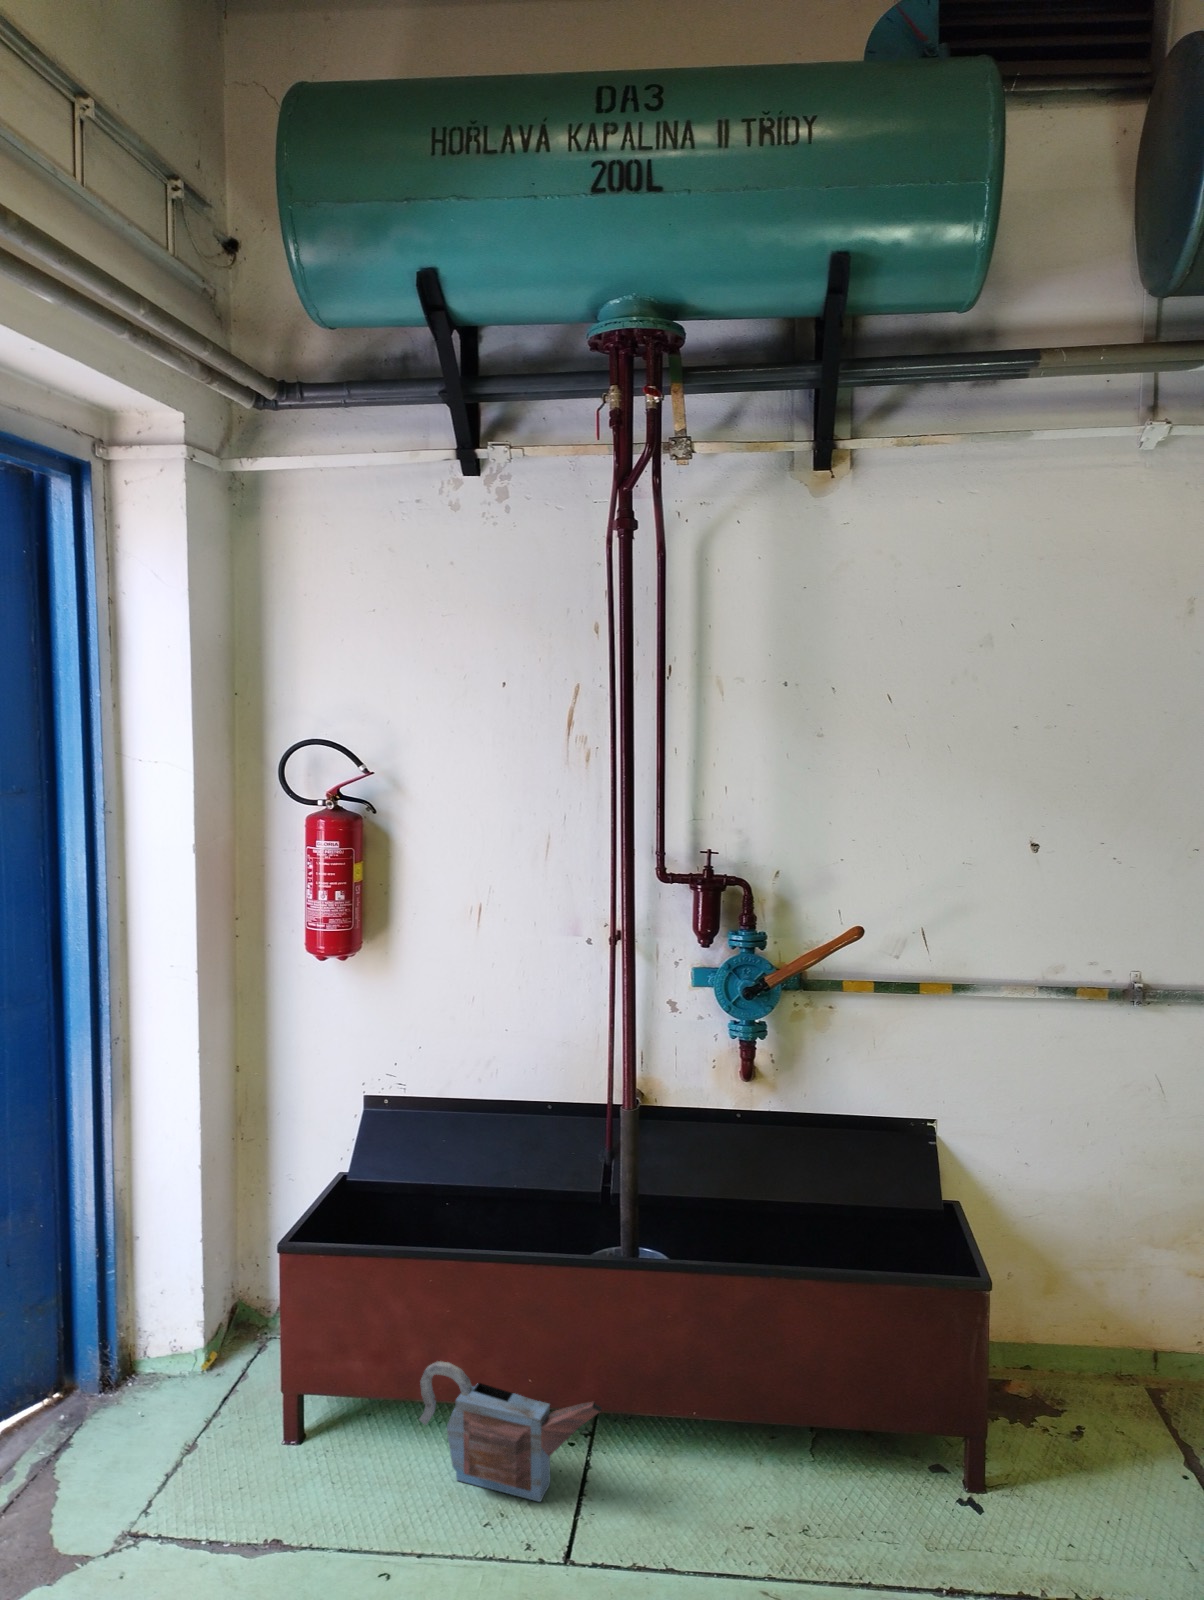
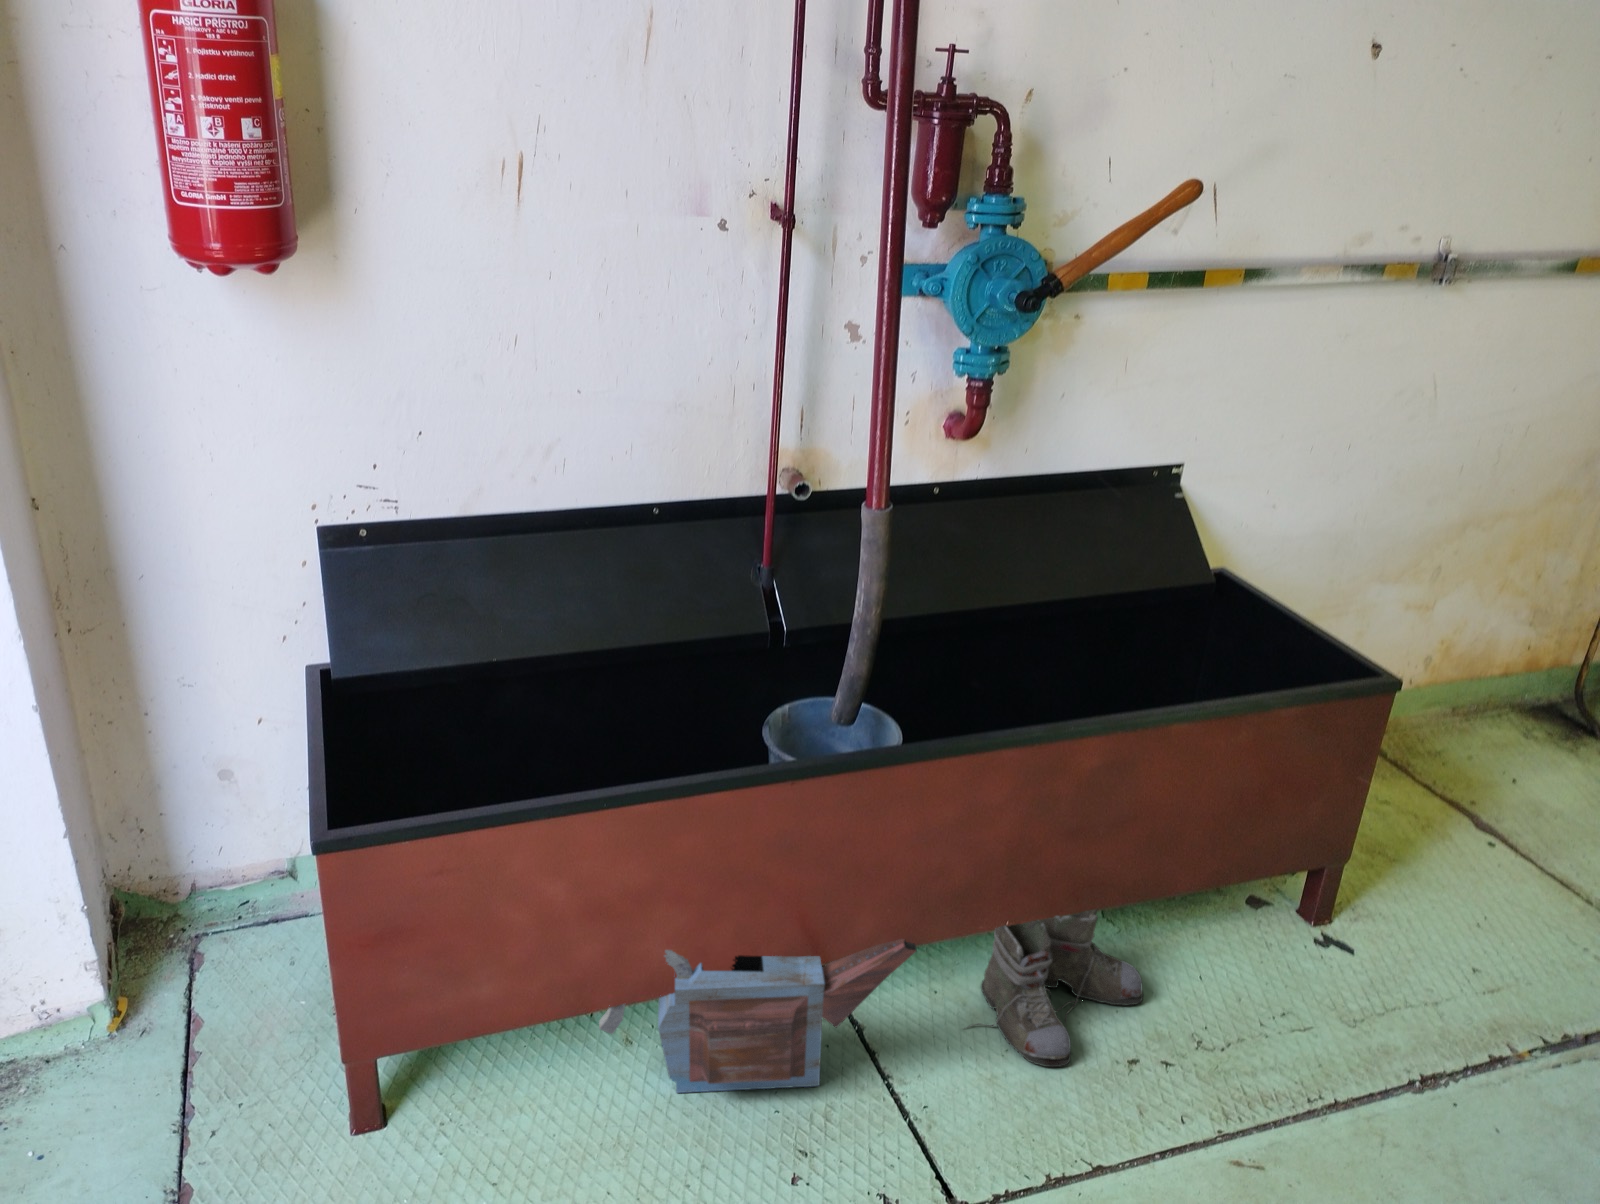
boots: none [655,1407,800,1540] -> present [969,909,1143,1067]

